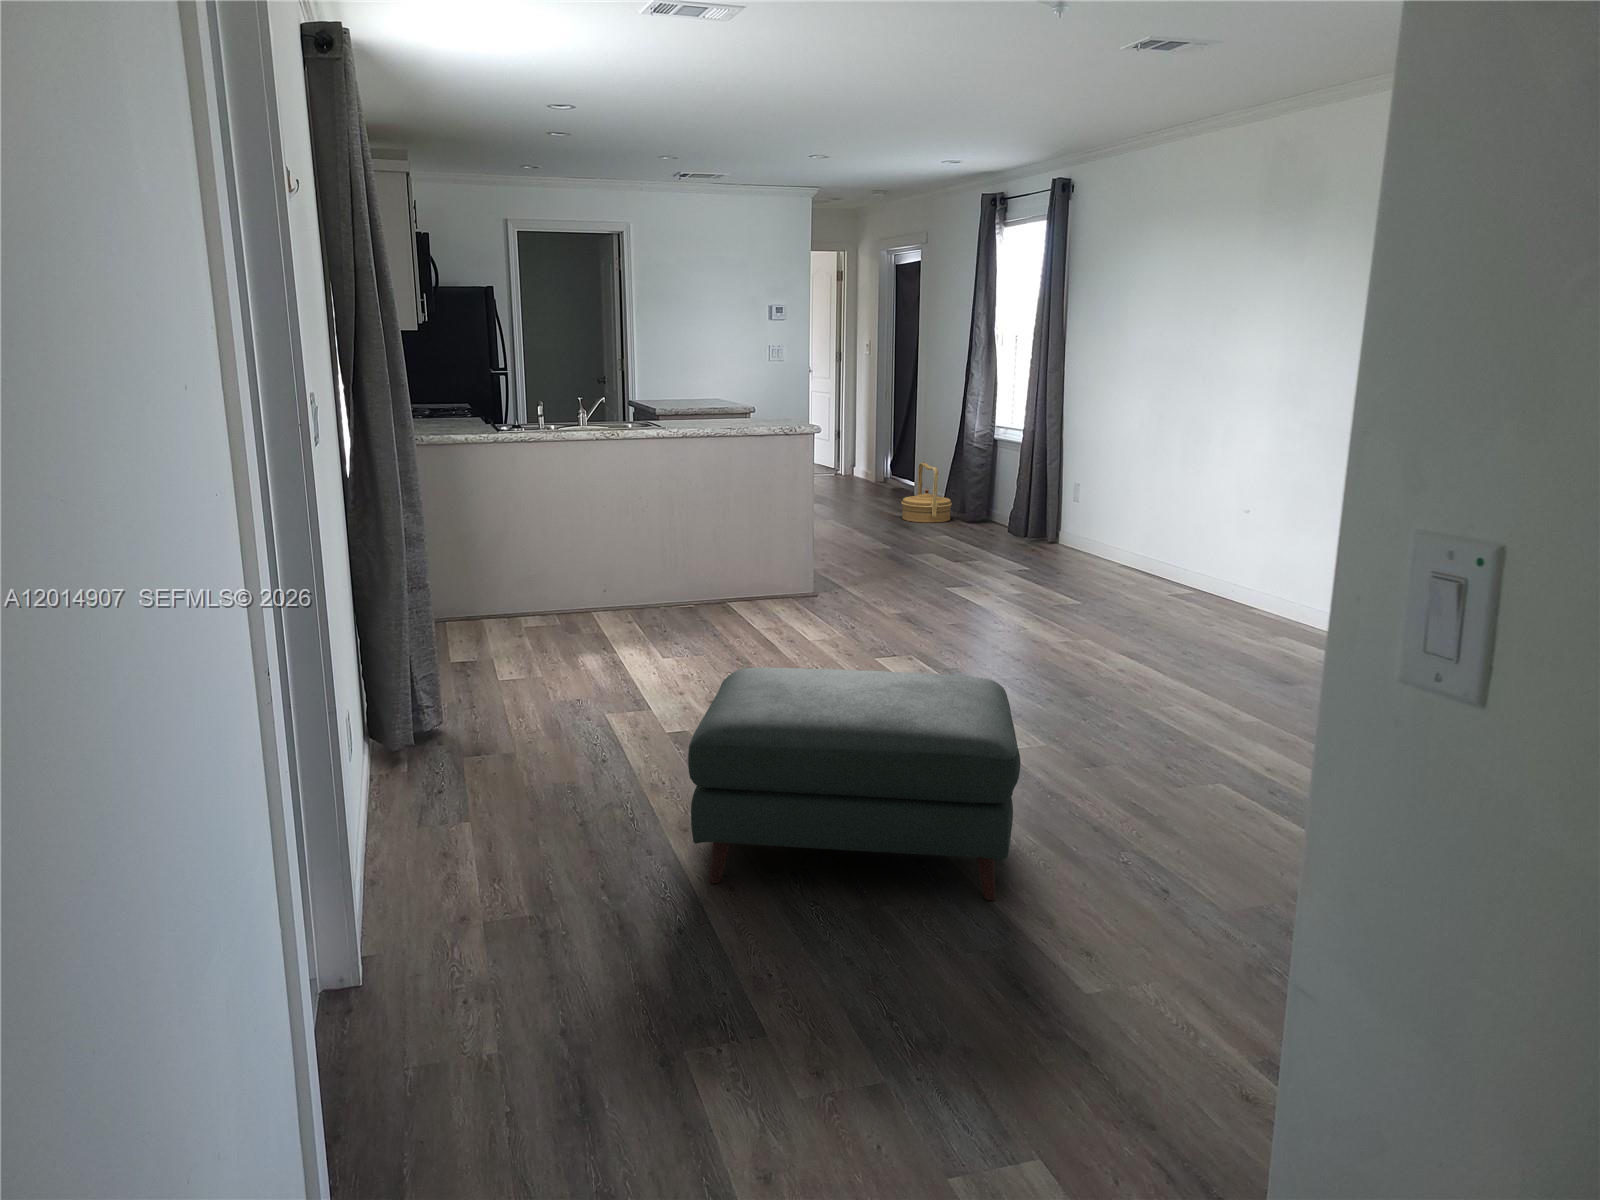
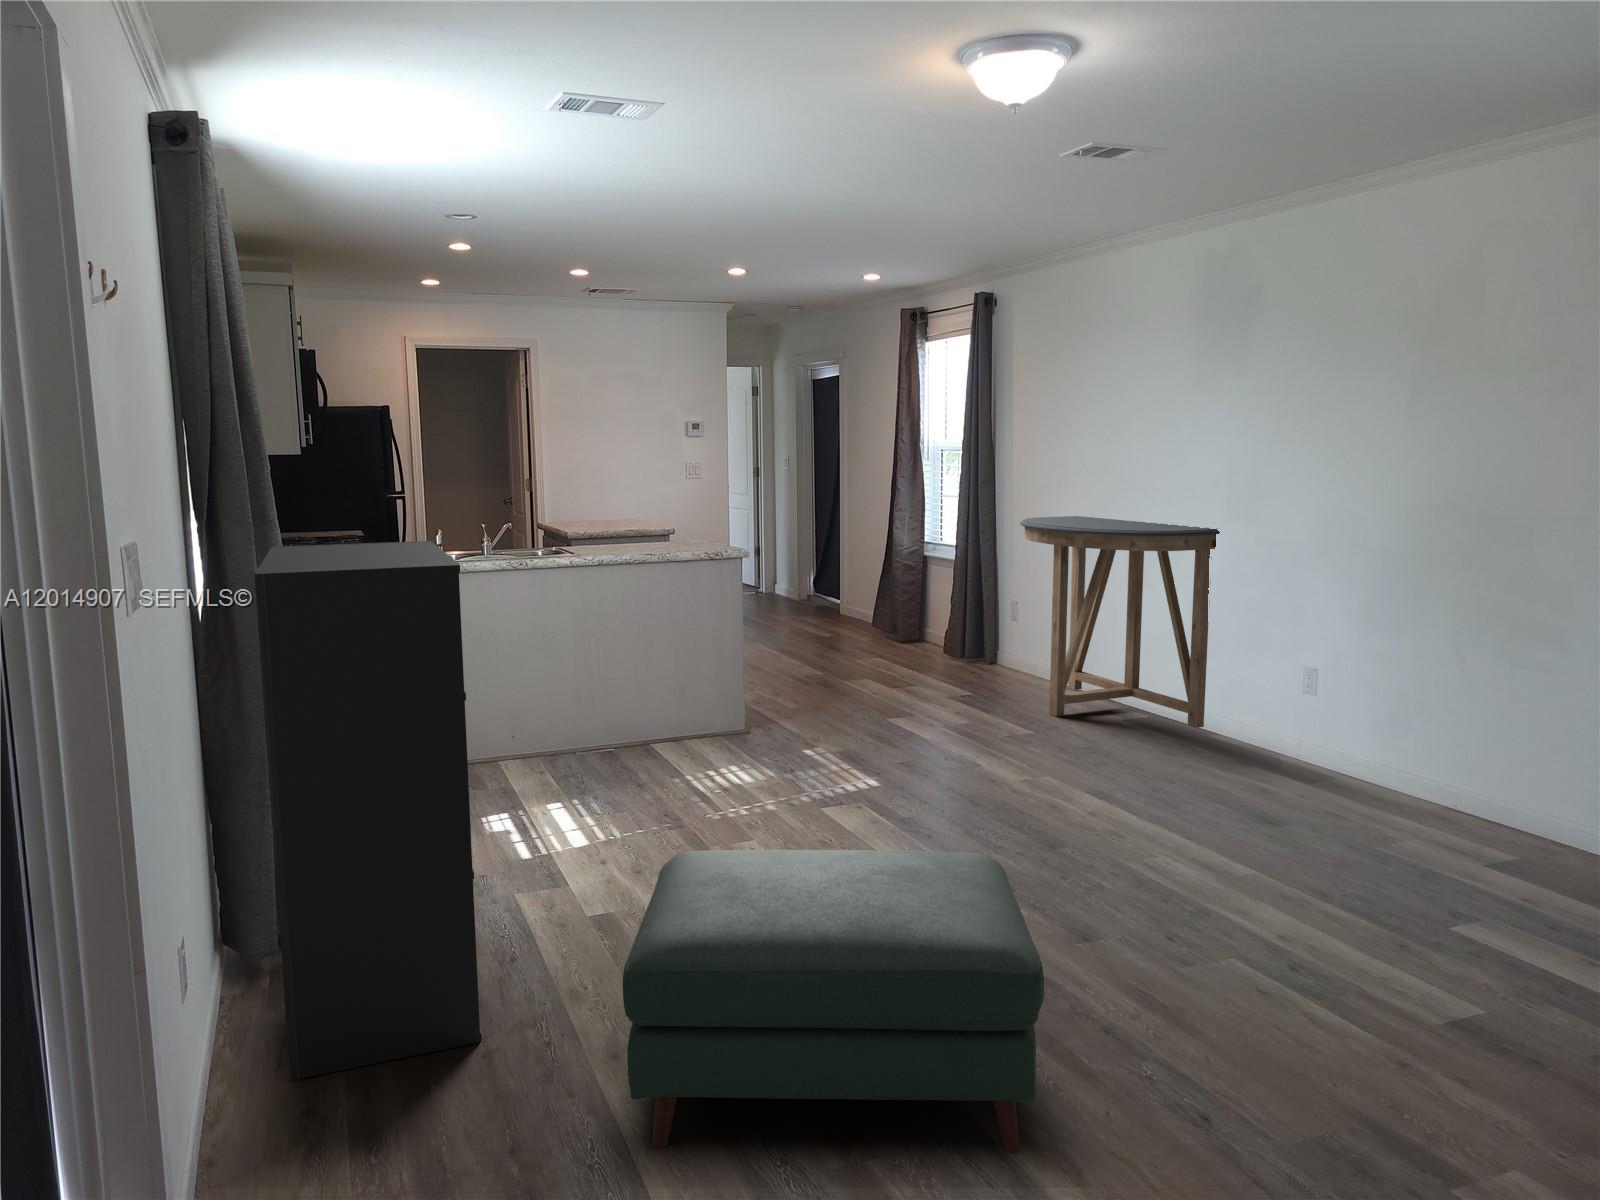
console table: none [1081,402,1272,605] -> present [1020,516,1220,728]
bookshelf: none [405,408,579,829] -> present [254,541,482,1081]
woven basket: present [901,463,952,523] -> none [829,581,881,643]

